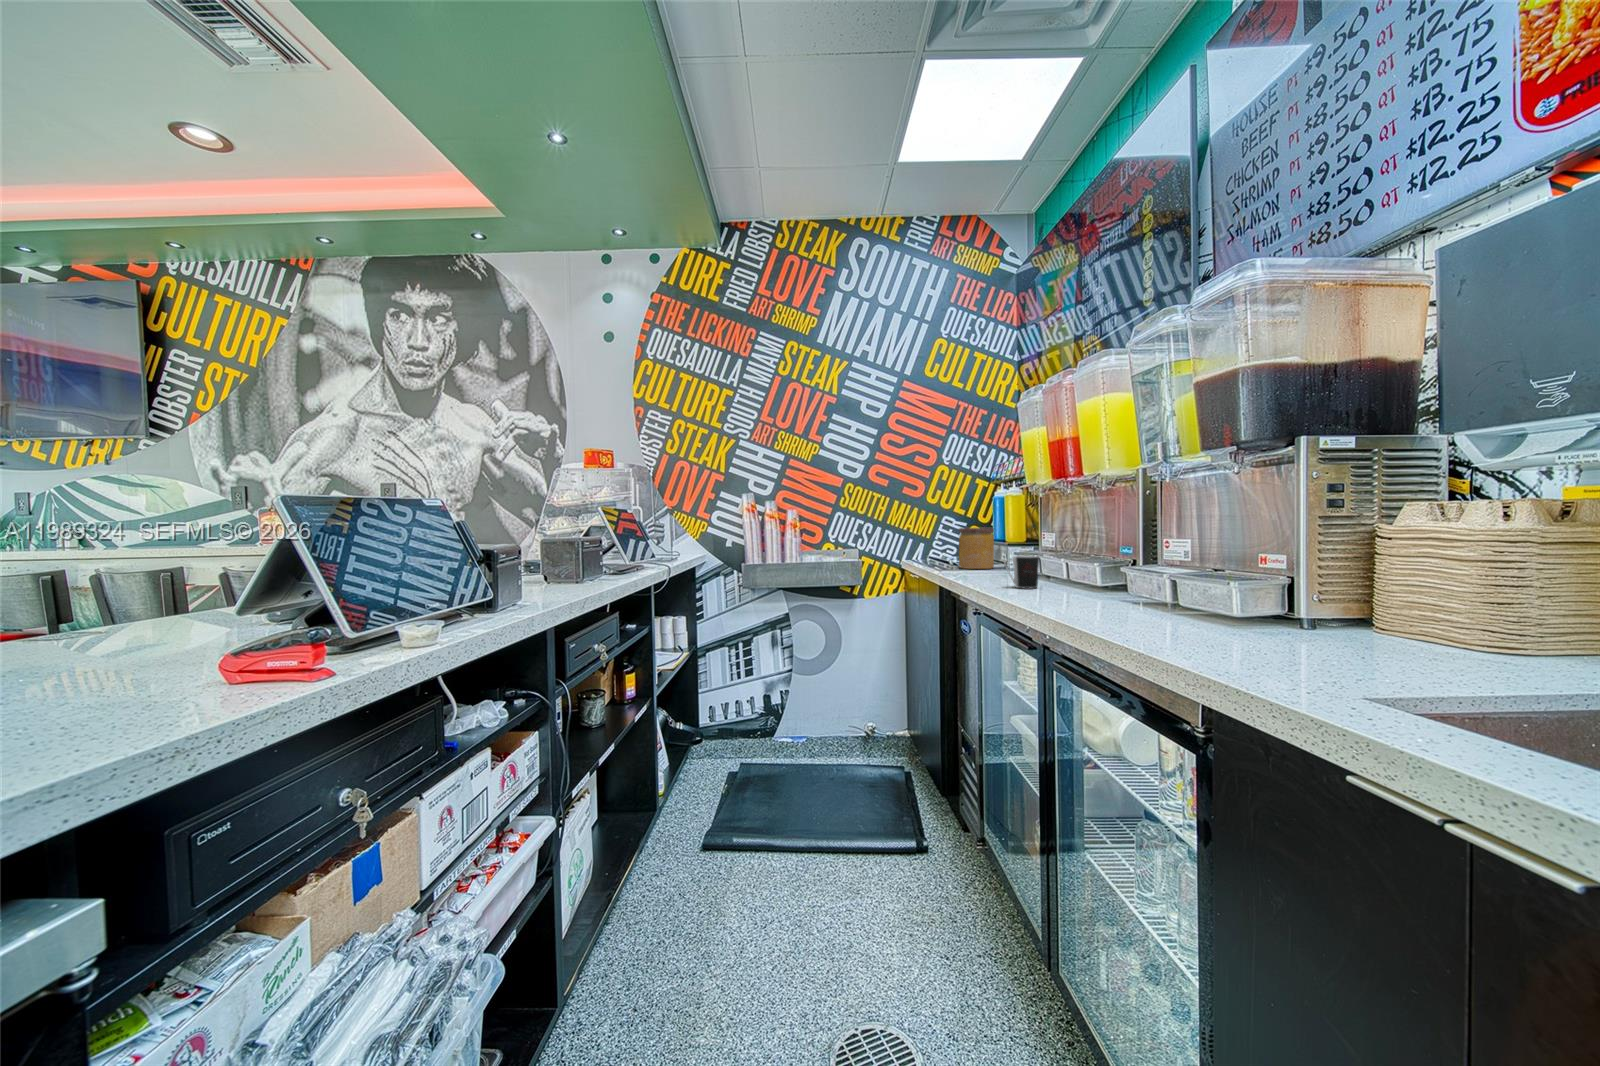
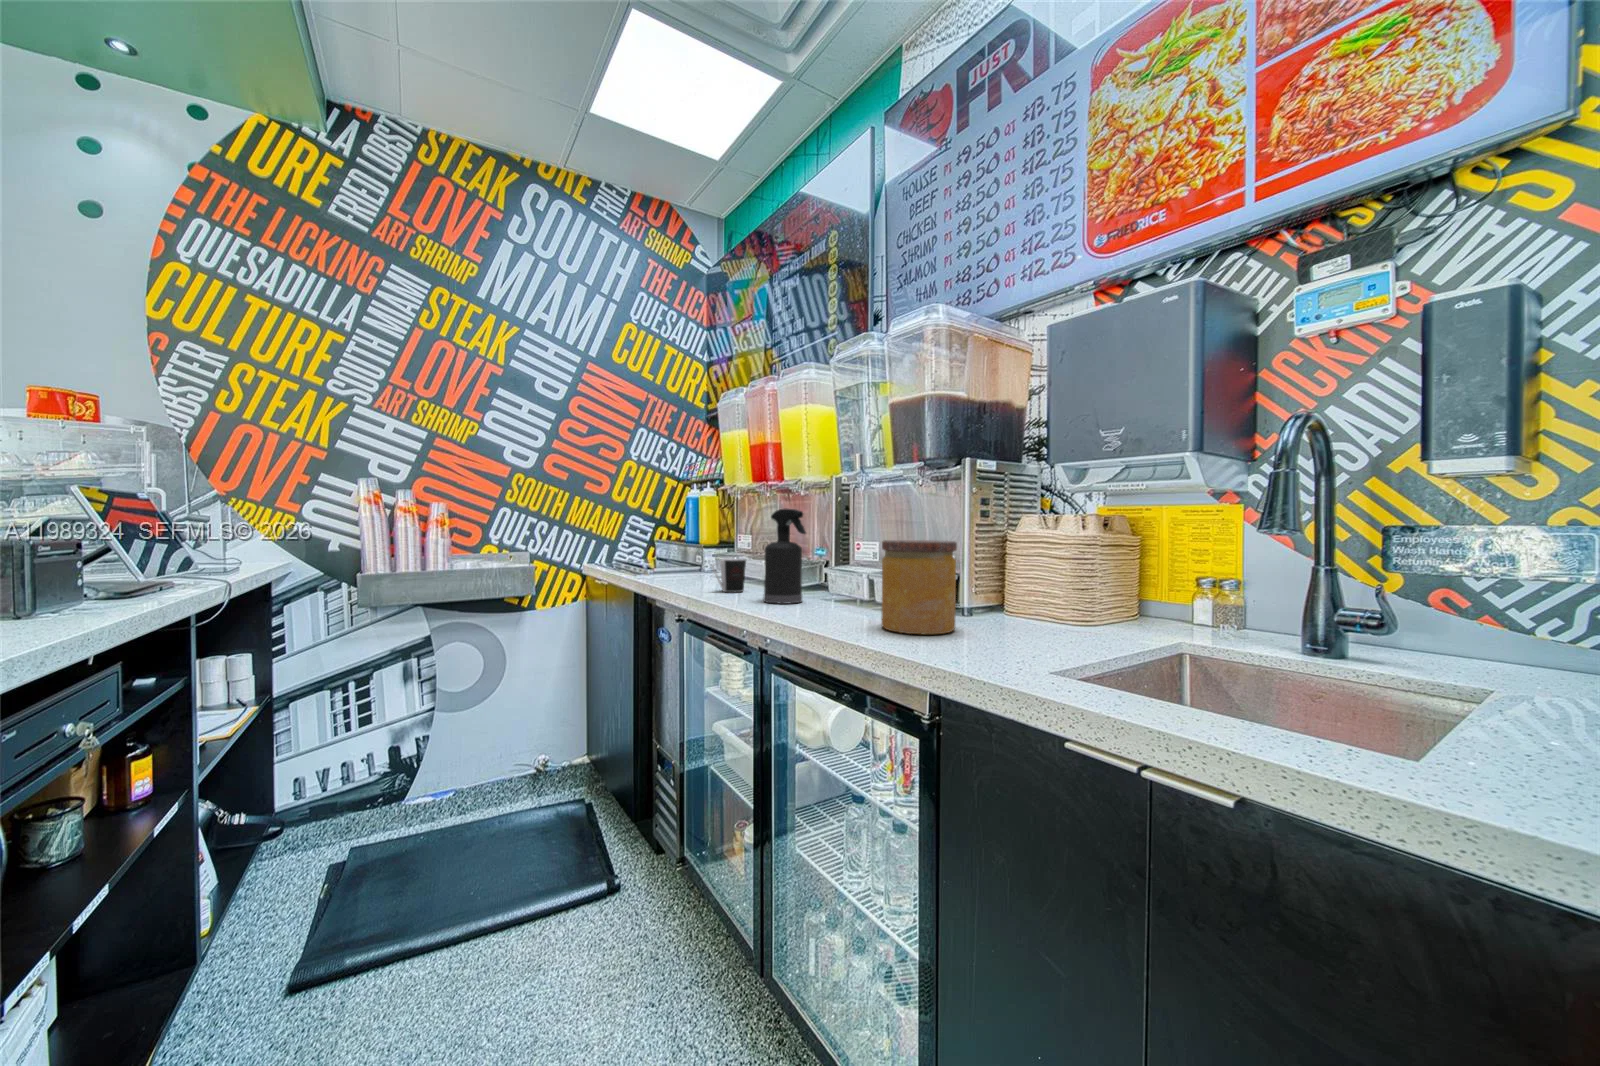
spray bottle: none [1051,505,1096,601] -> present [763,509,806,604]
jar: present [959,528,994,569] -> present [881,540,957,634]

